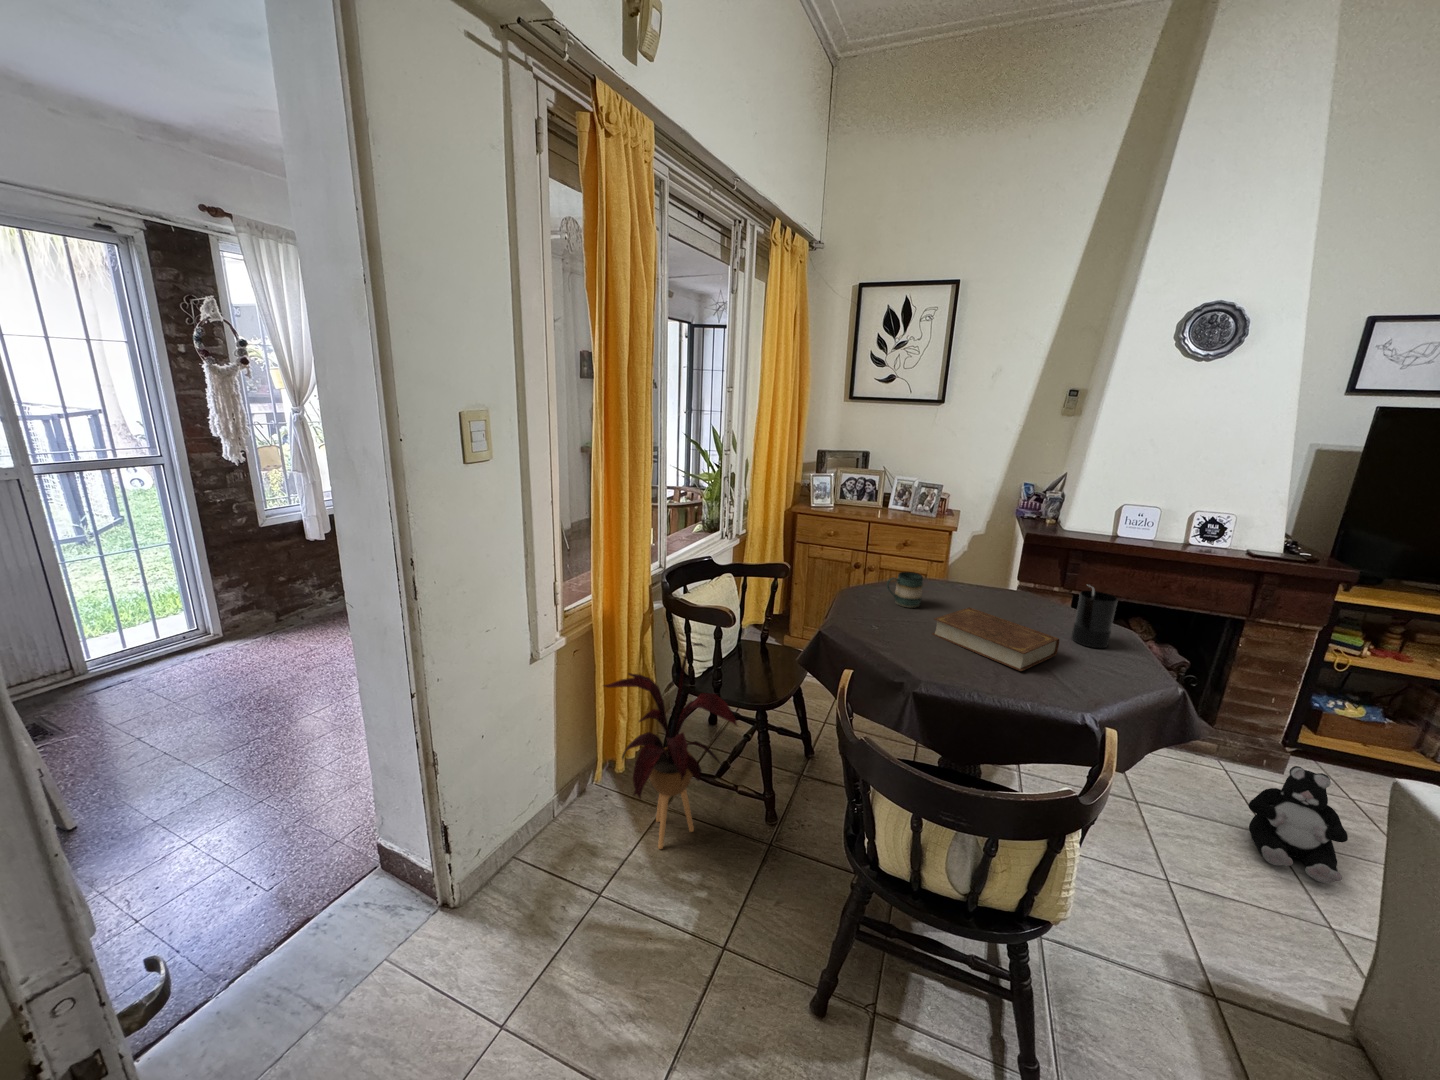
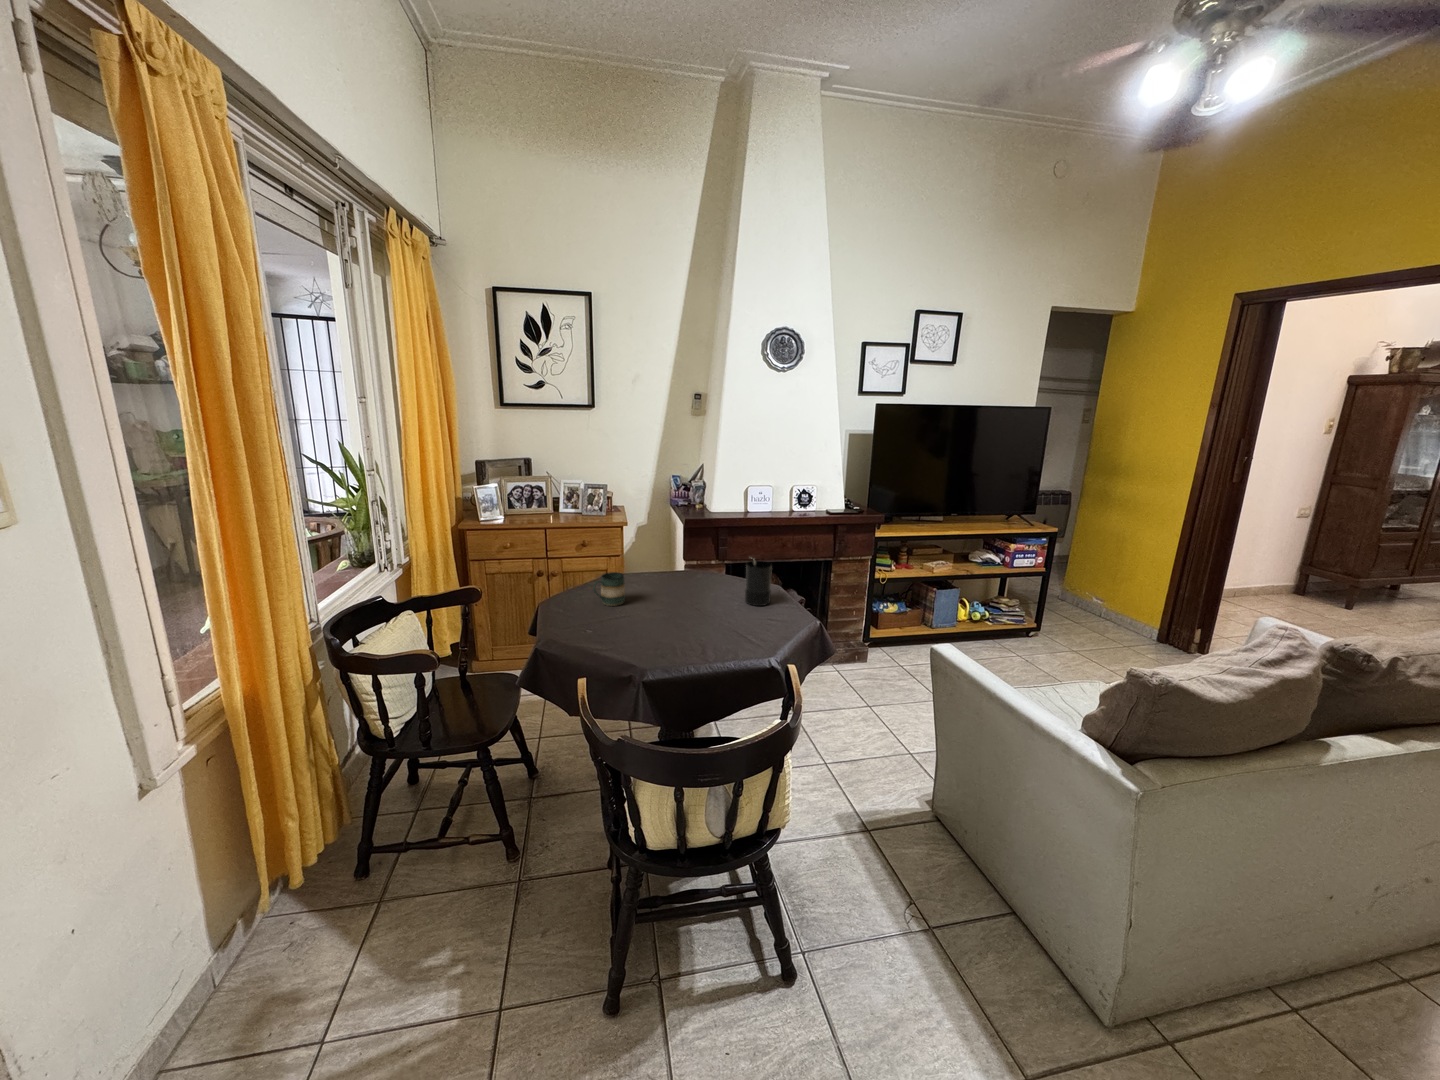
book: present [932,607,1059,671] -> none [644,594,742,639]
house plant: present [604,643,737,849] -> none [272,697,471,947]
plush toy: present [1249,766,1348,883] -> none [855,654,908,727]

